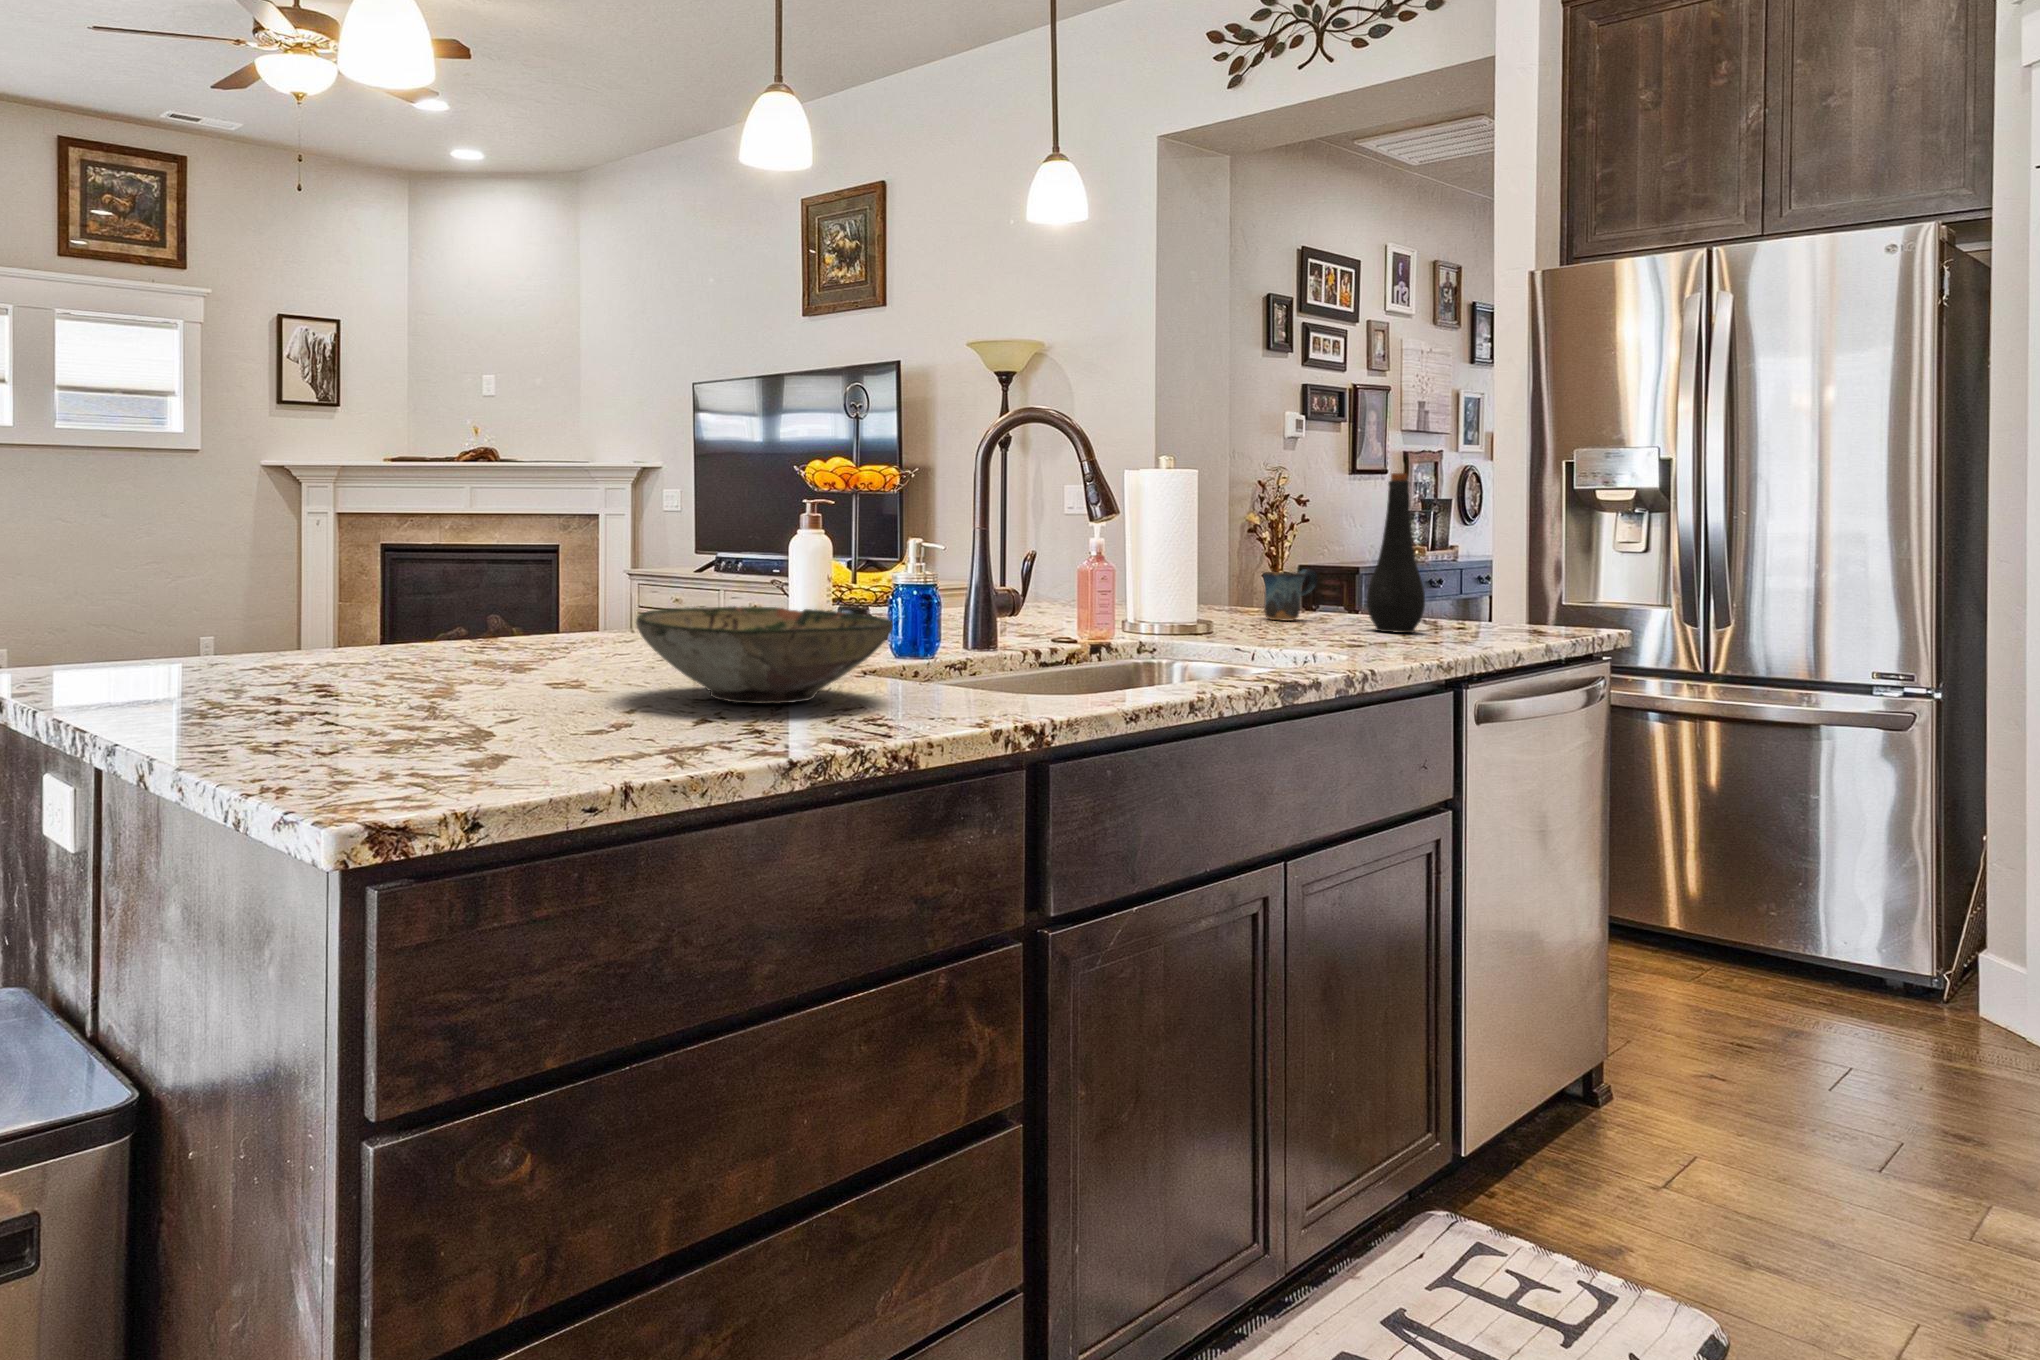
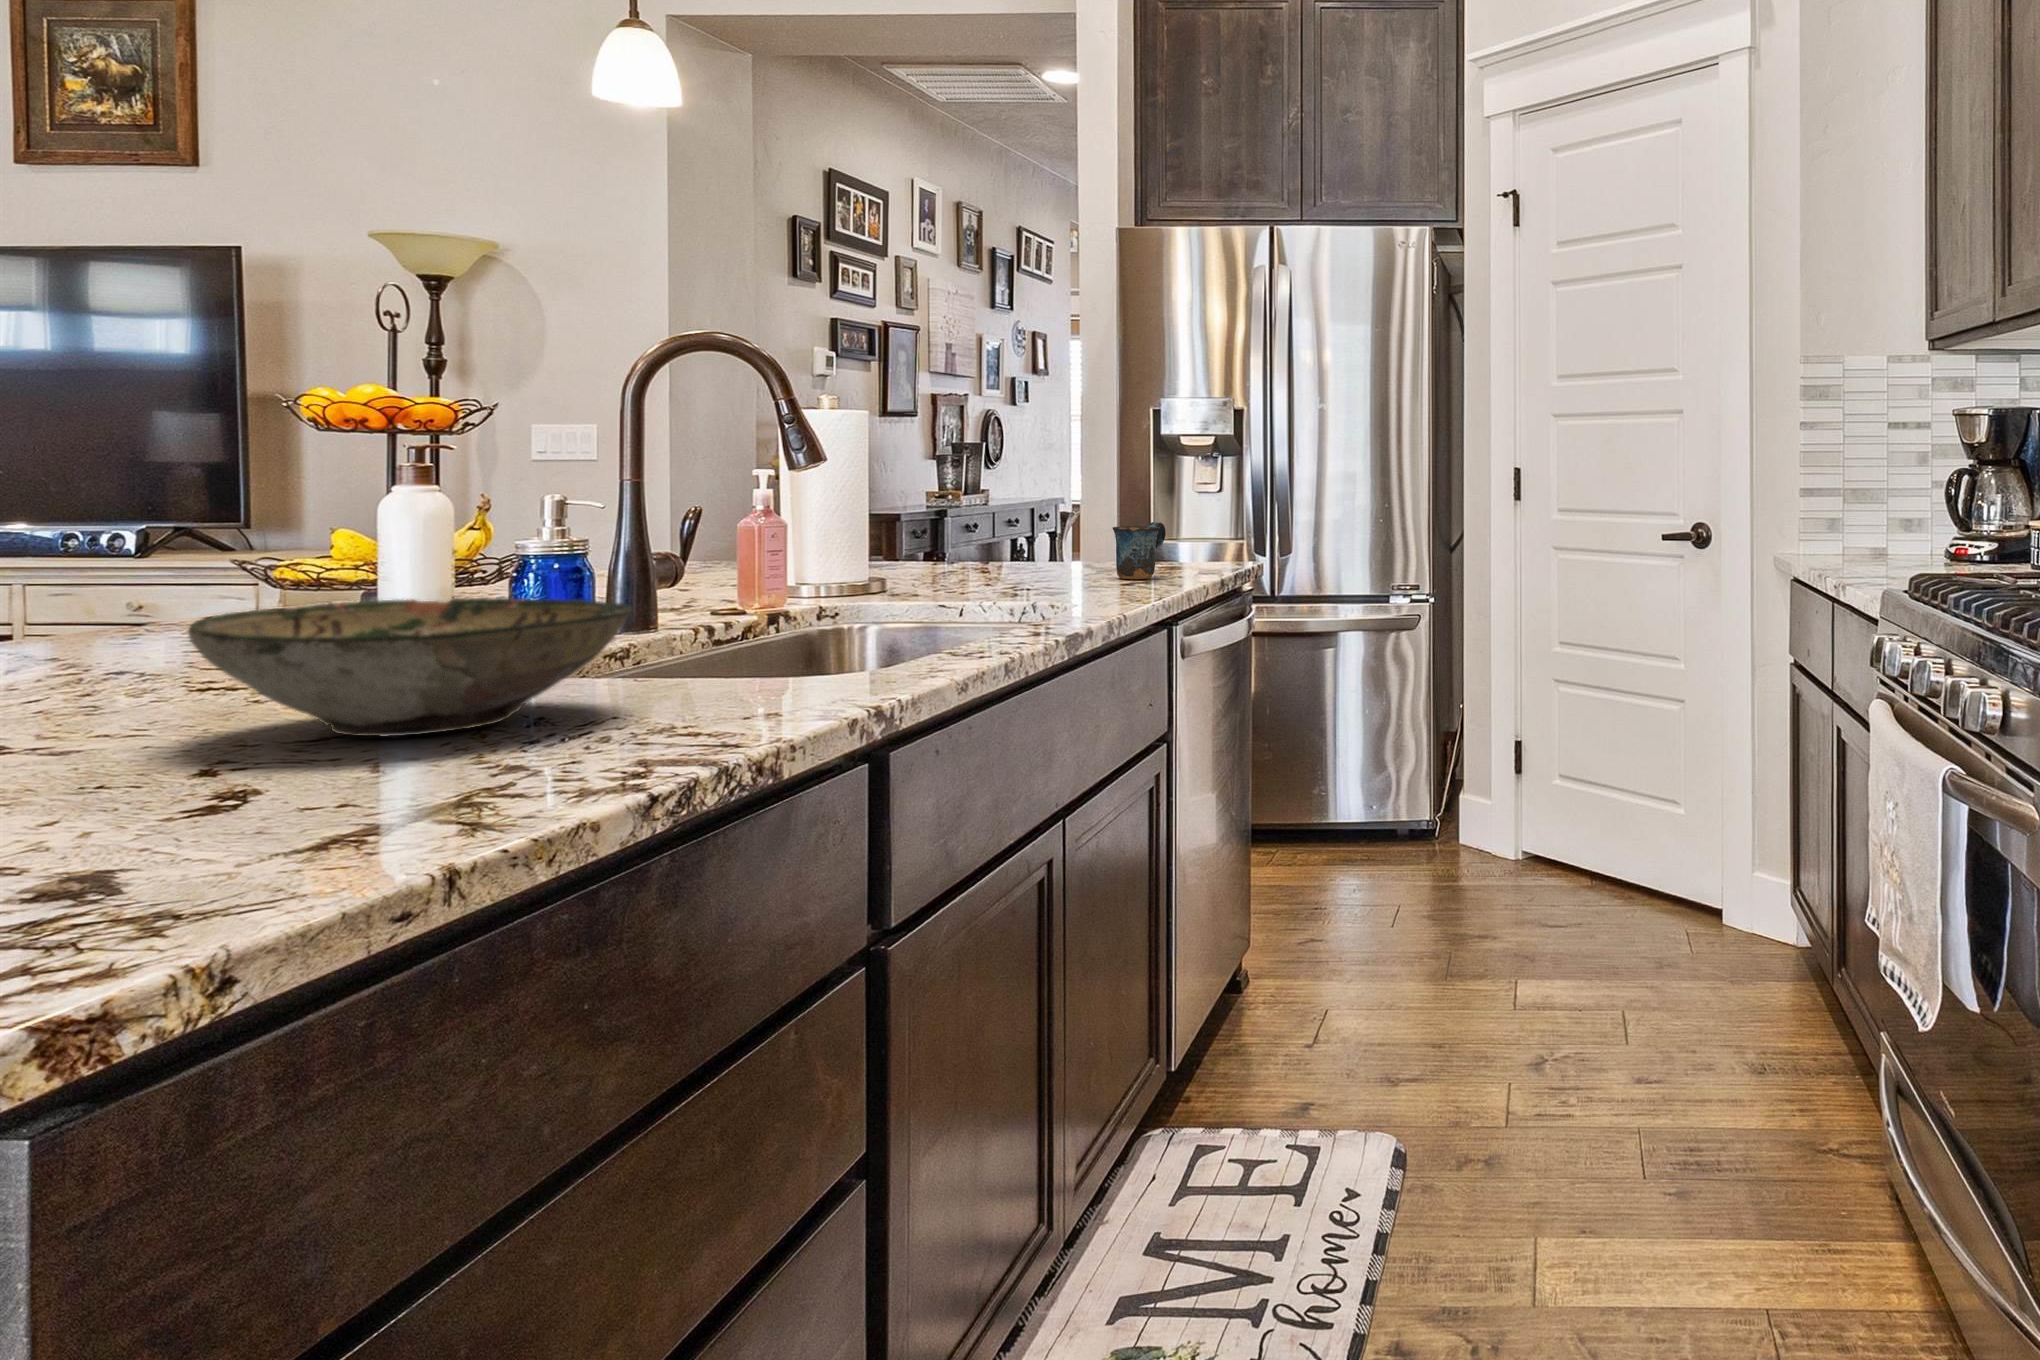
bottle: present [1367,473,1425,633] -> none [1025,415,1083,575]
mug: present [1263,569,1318,621] -> present [1113,522,1166,579]

